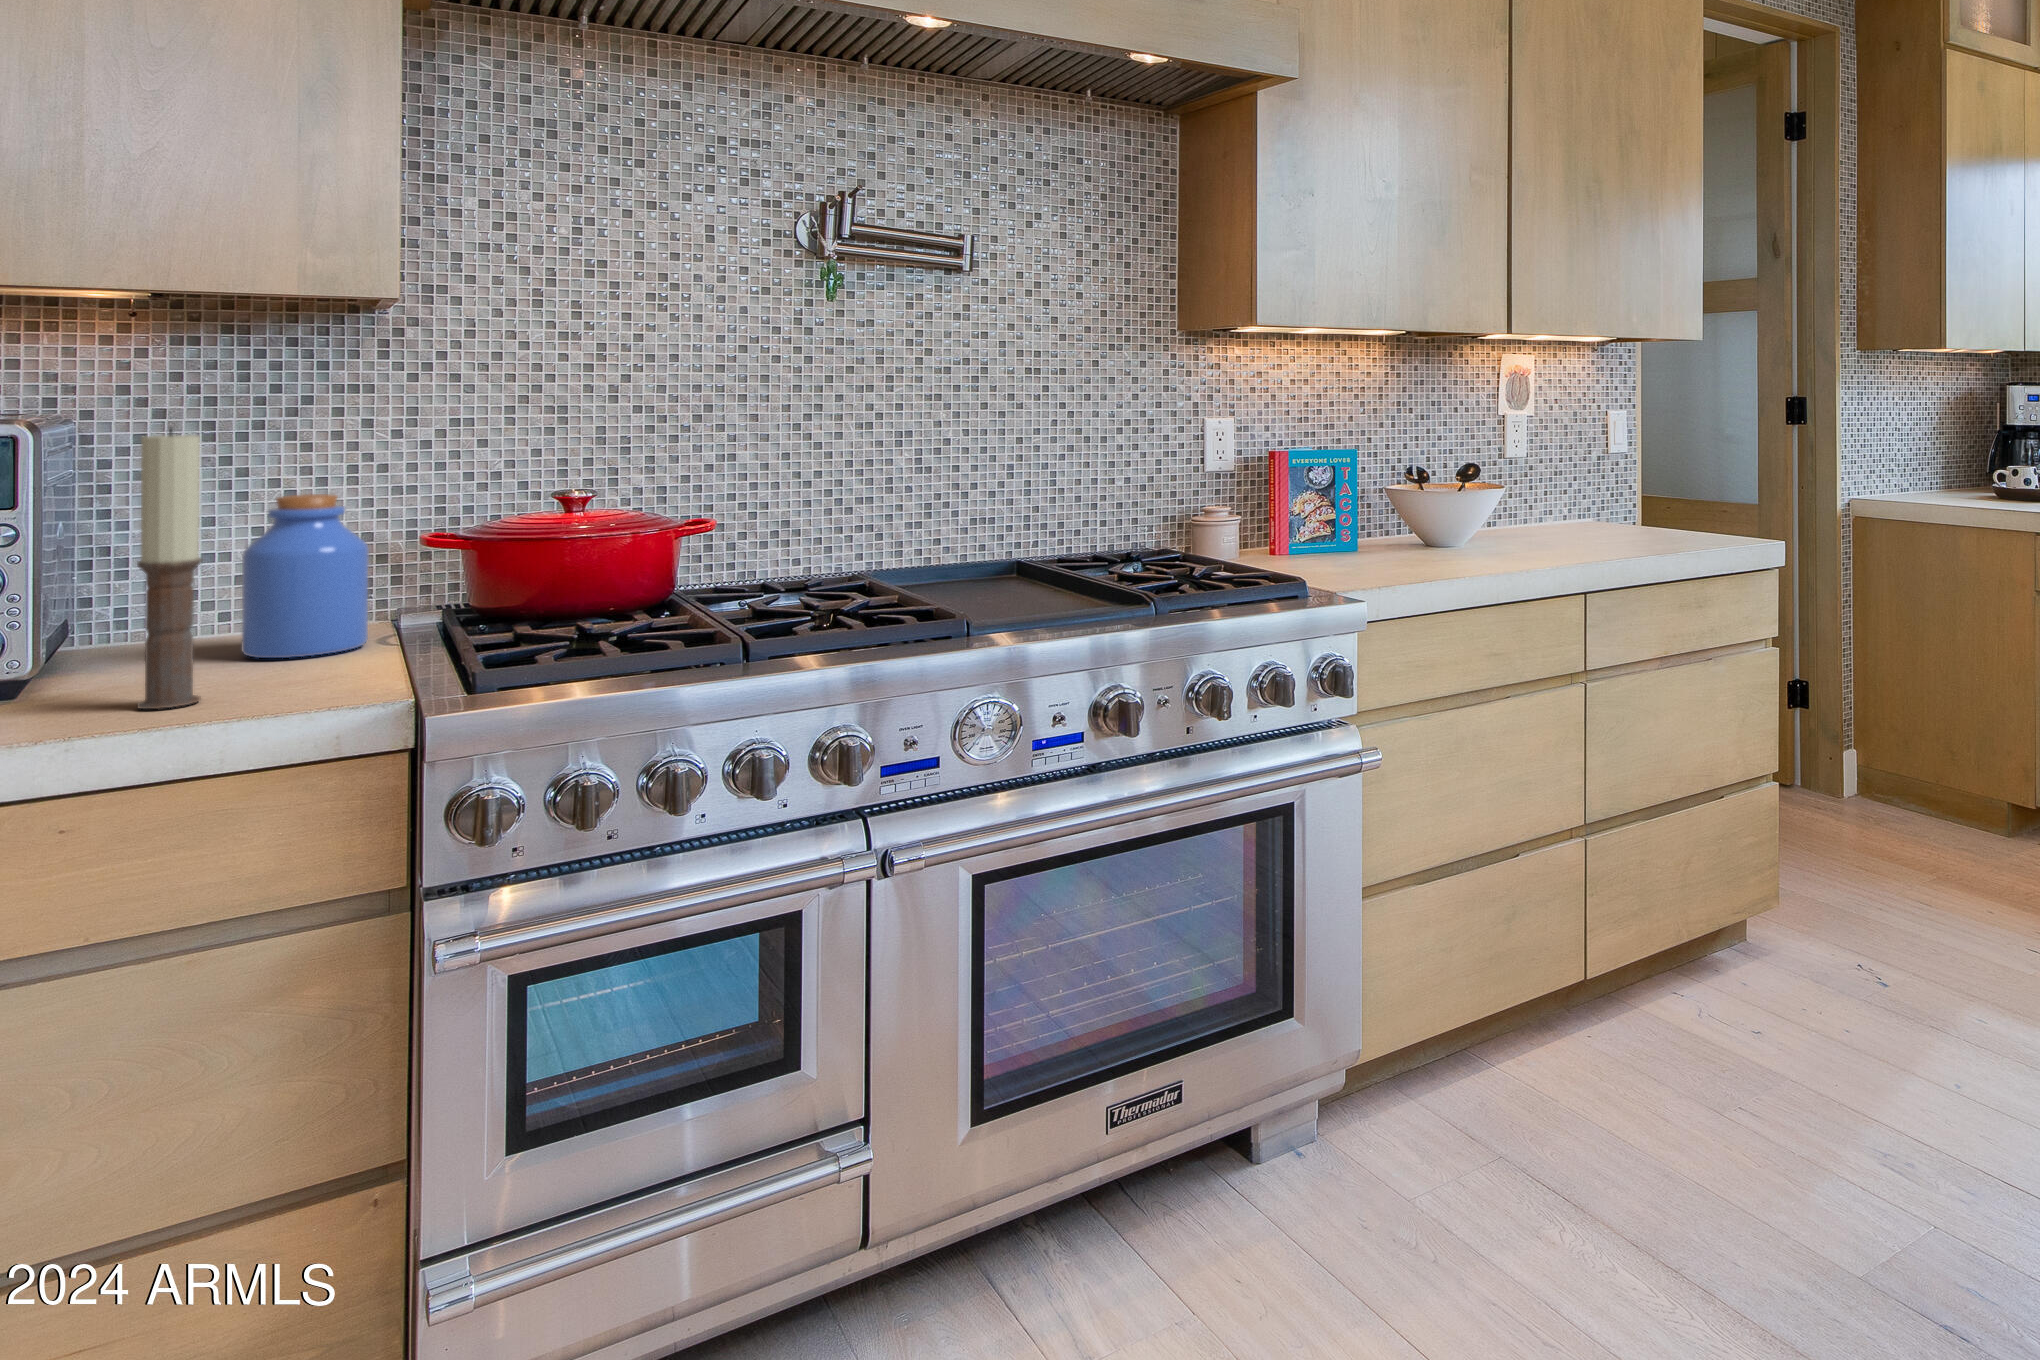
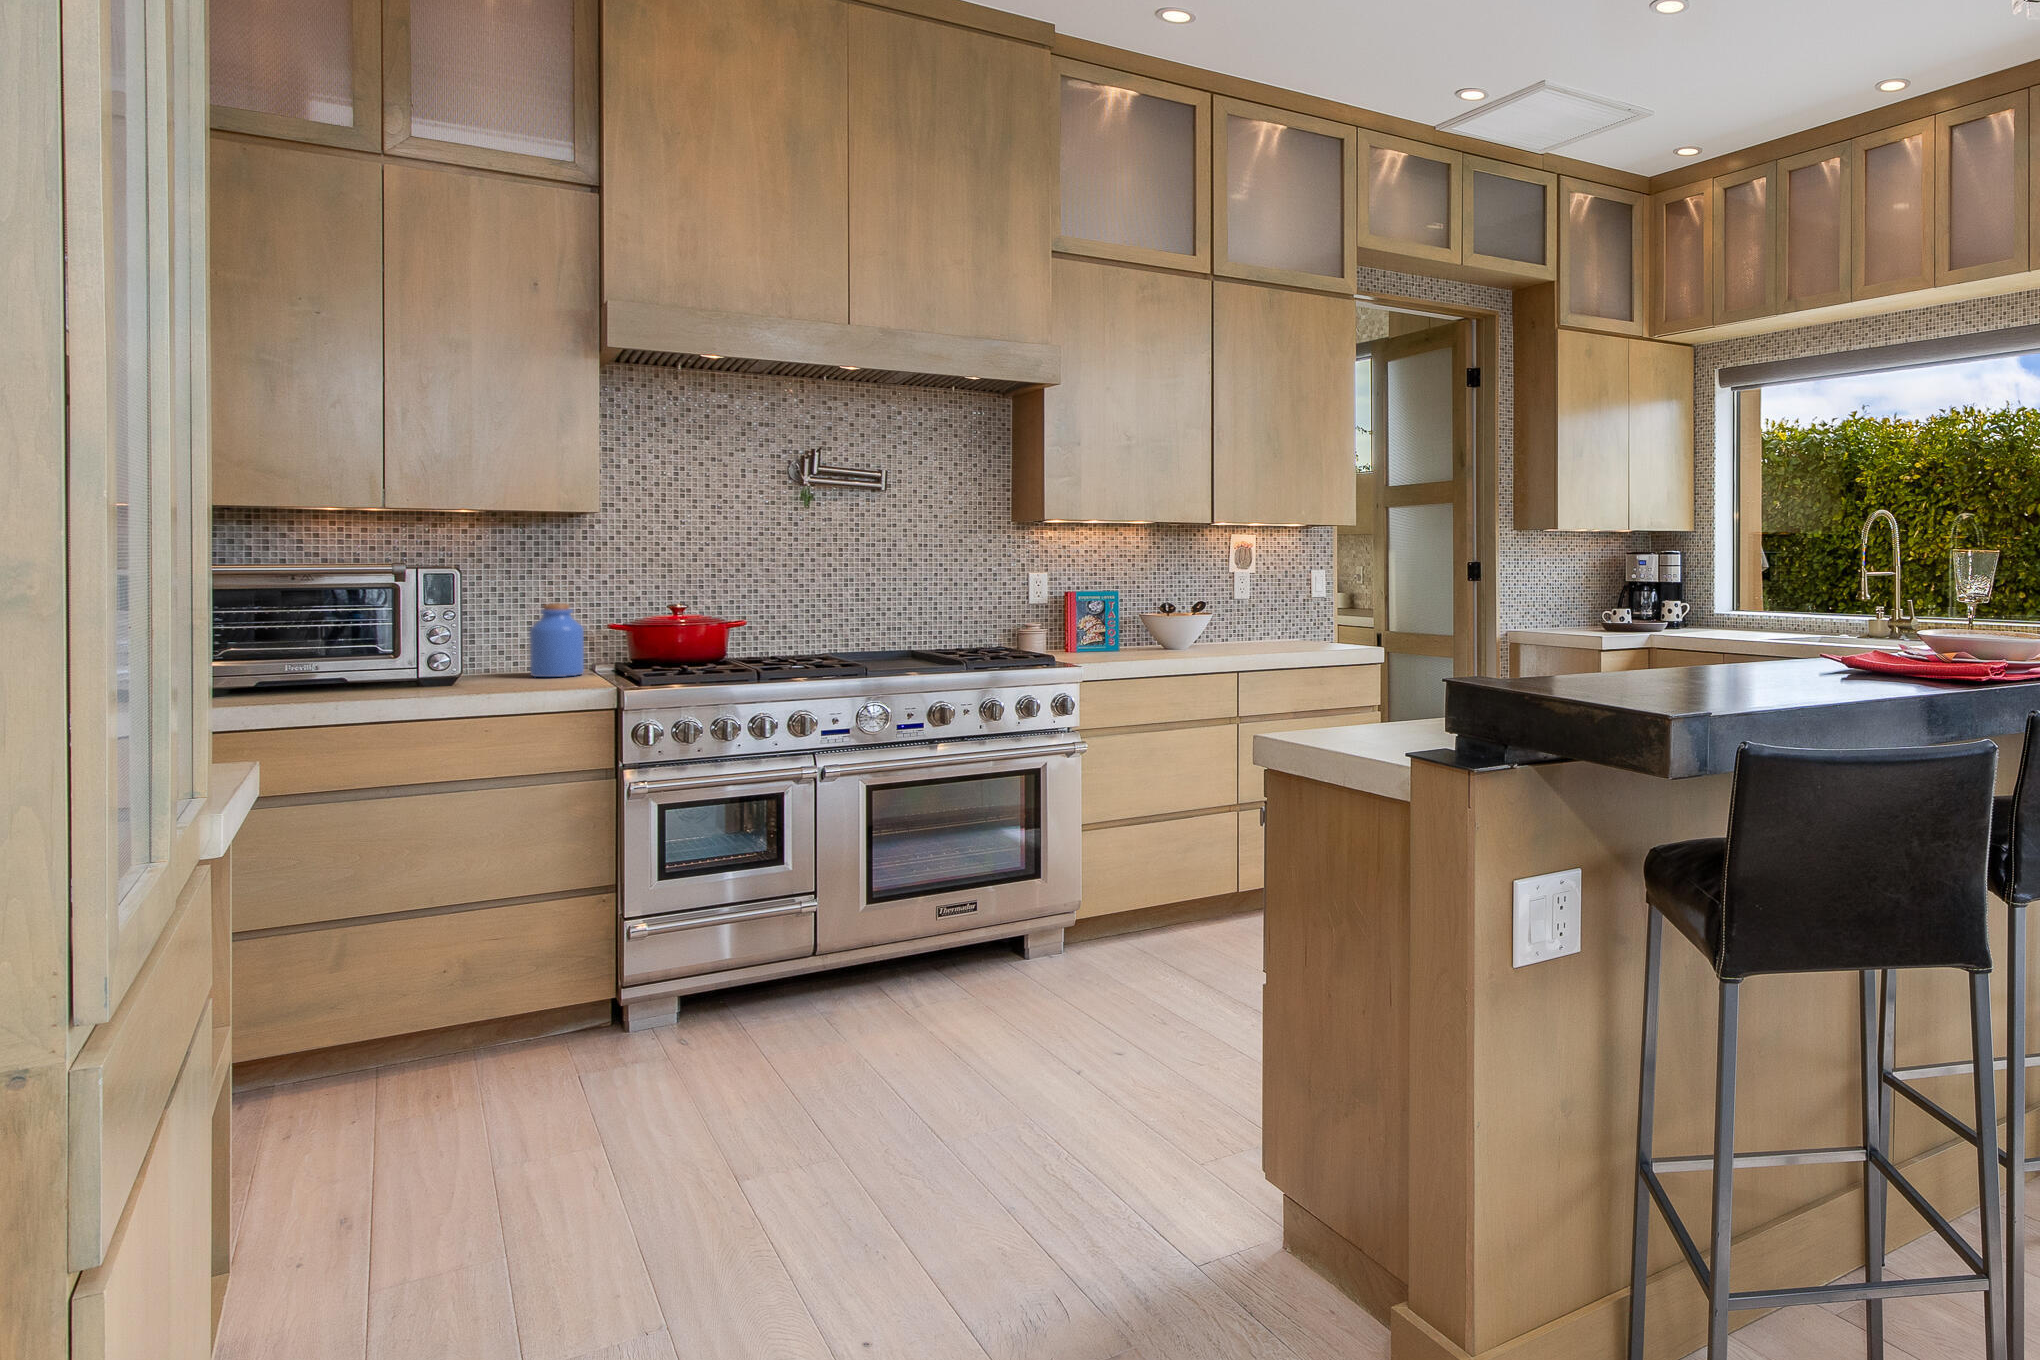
candle: present [137,429,202,709] -> none [499,572,524,689]

